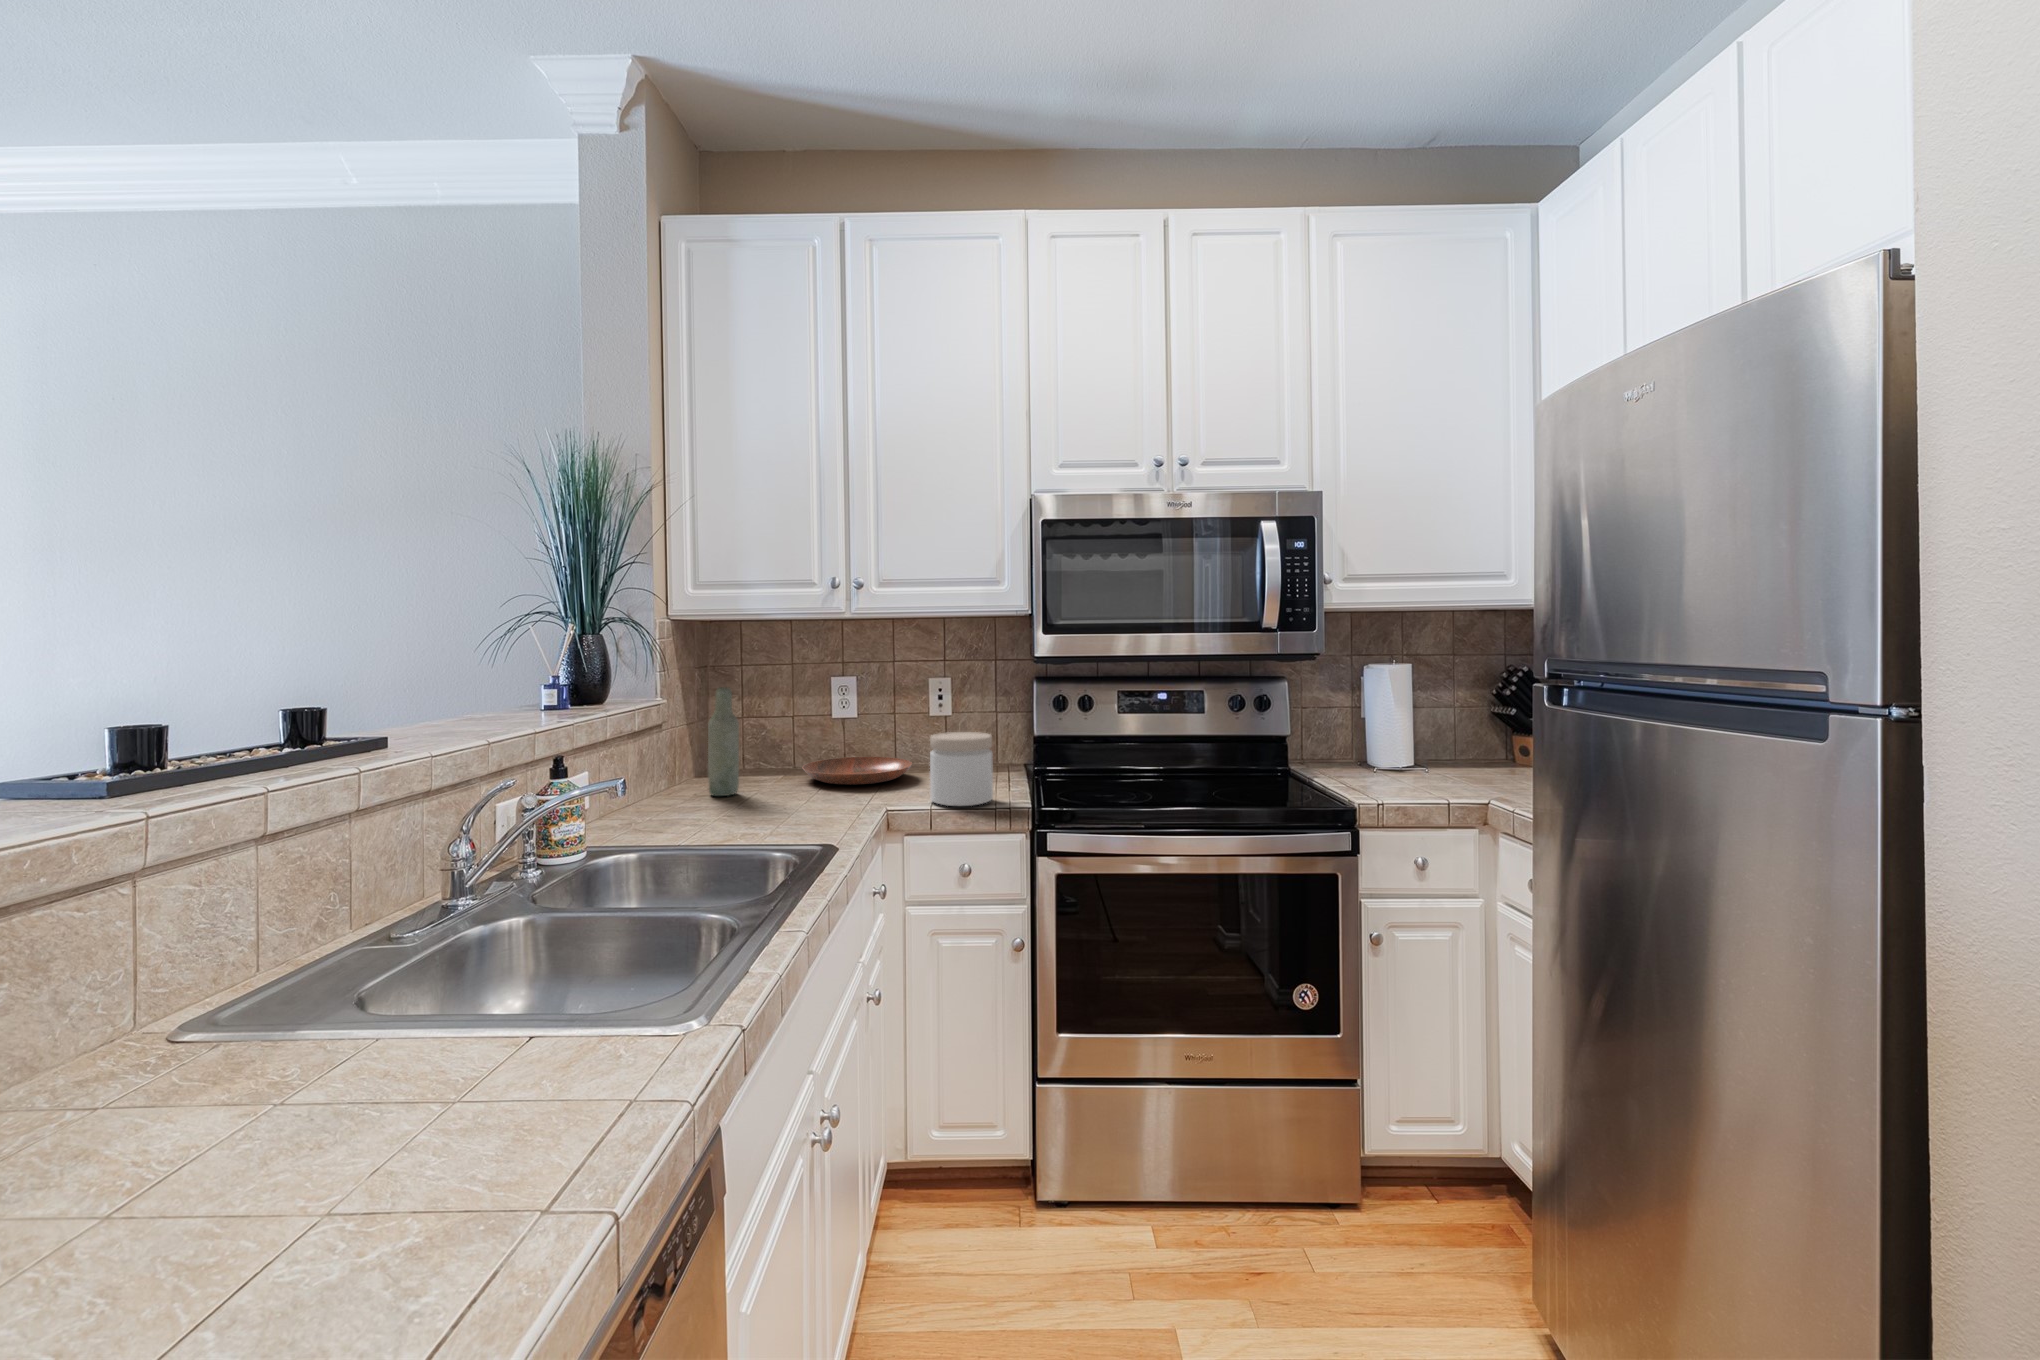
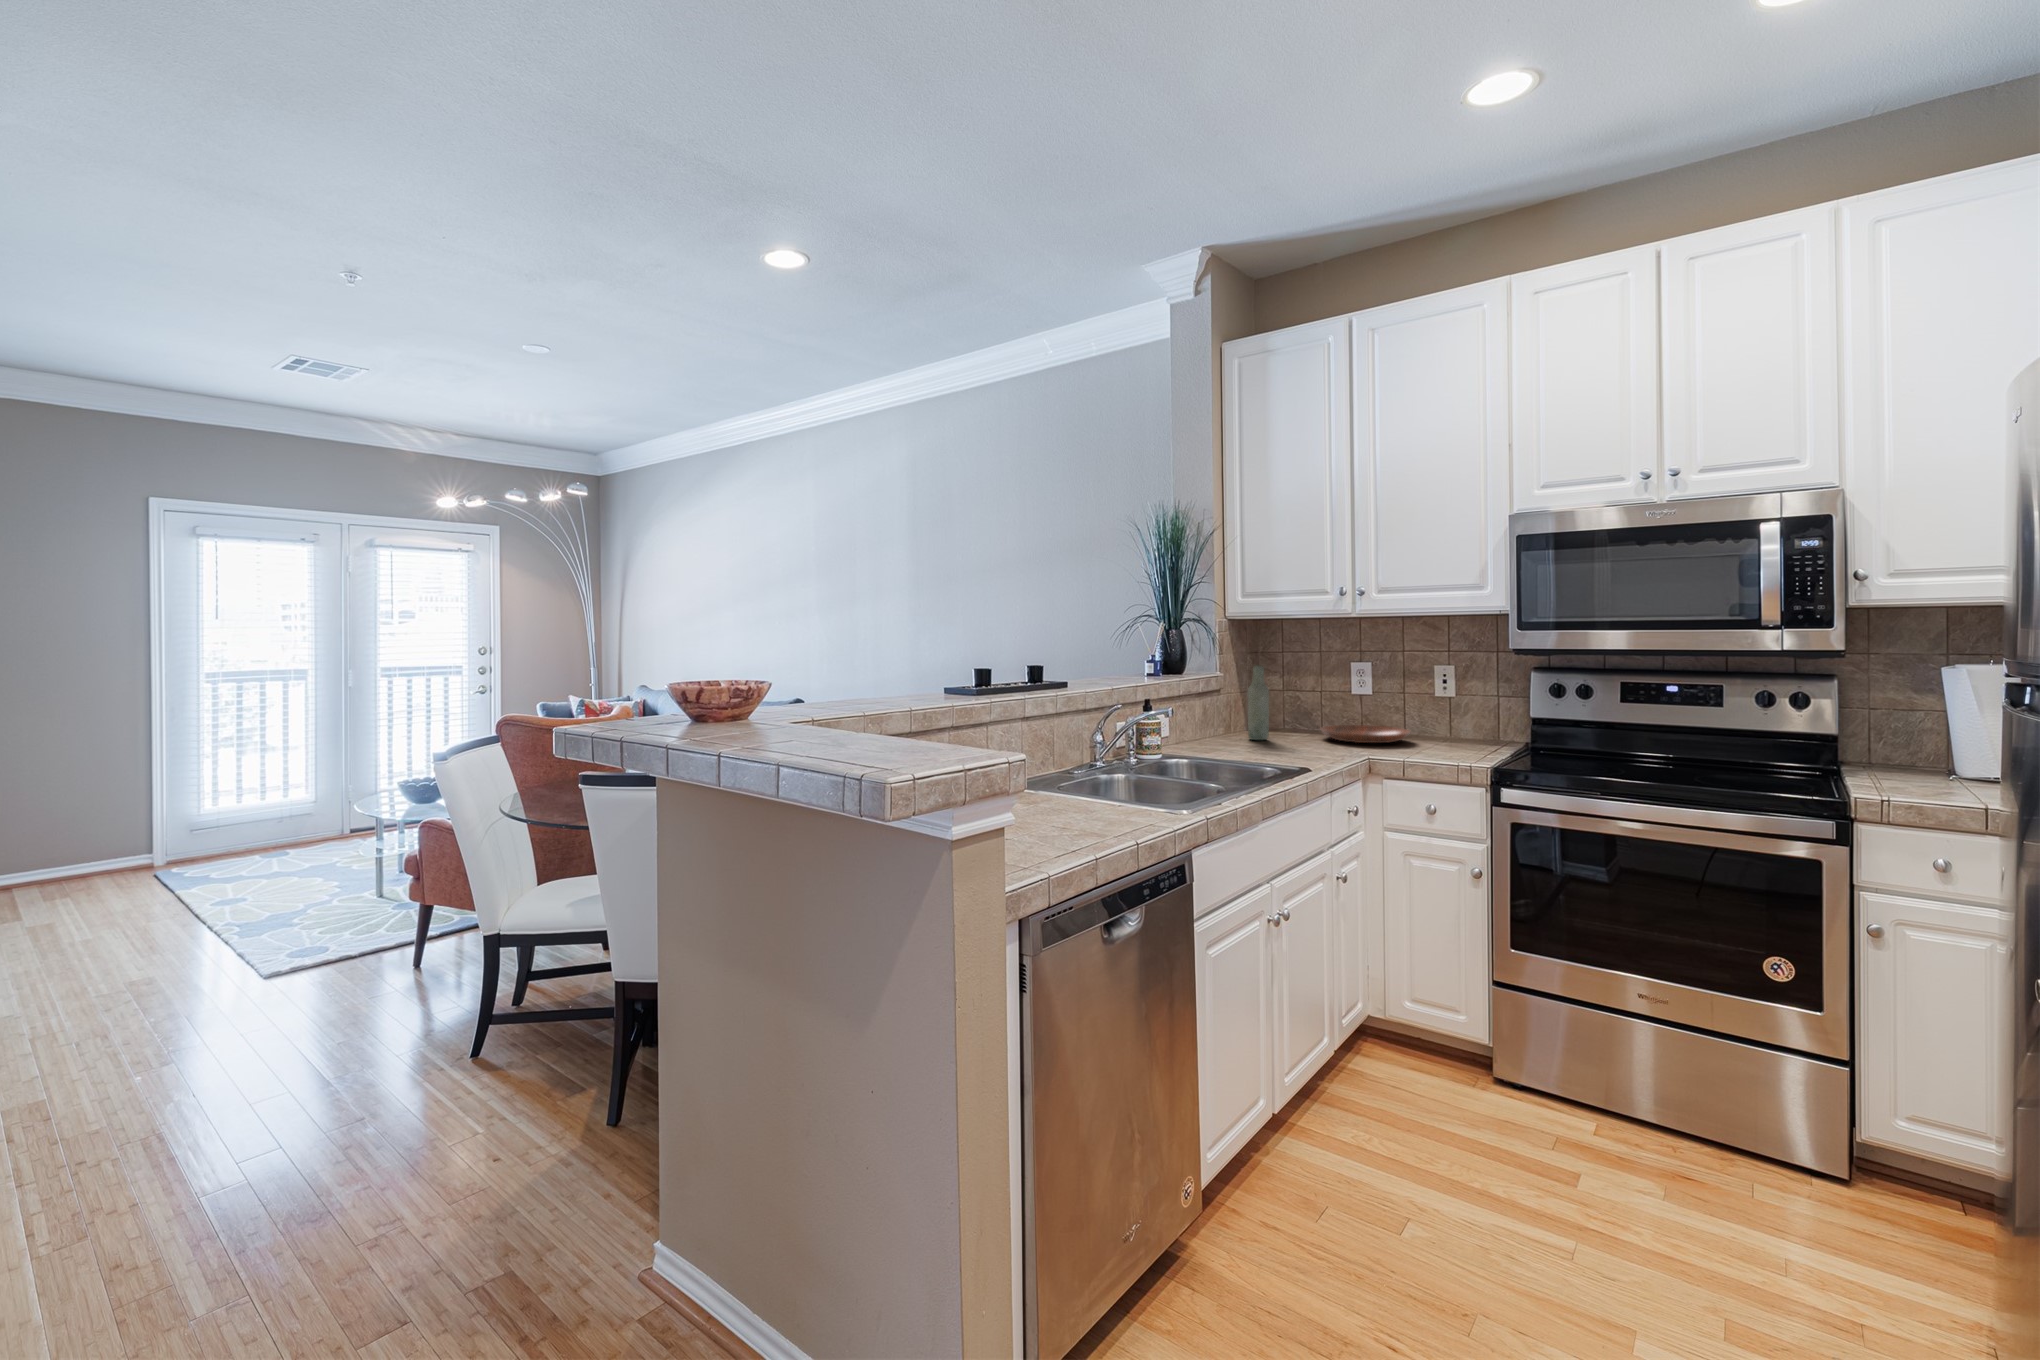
jar: present [930,732,993,806] -> none [1410,706,1464,762]

